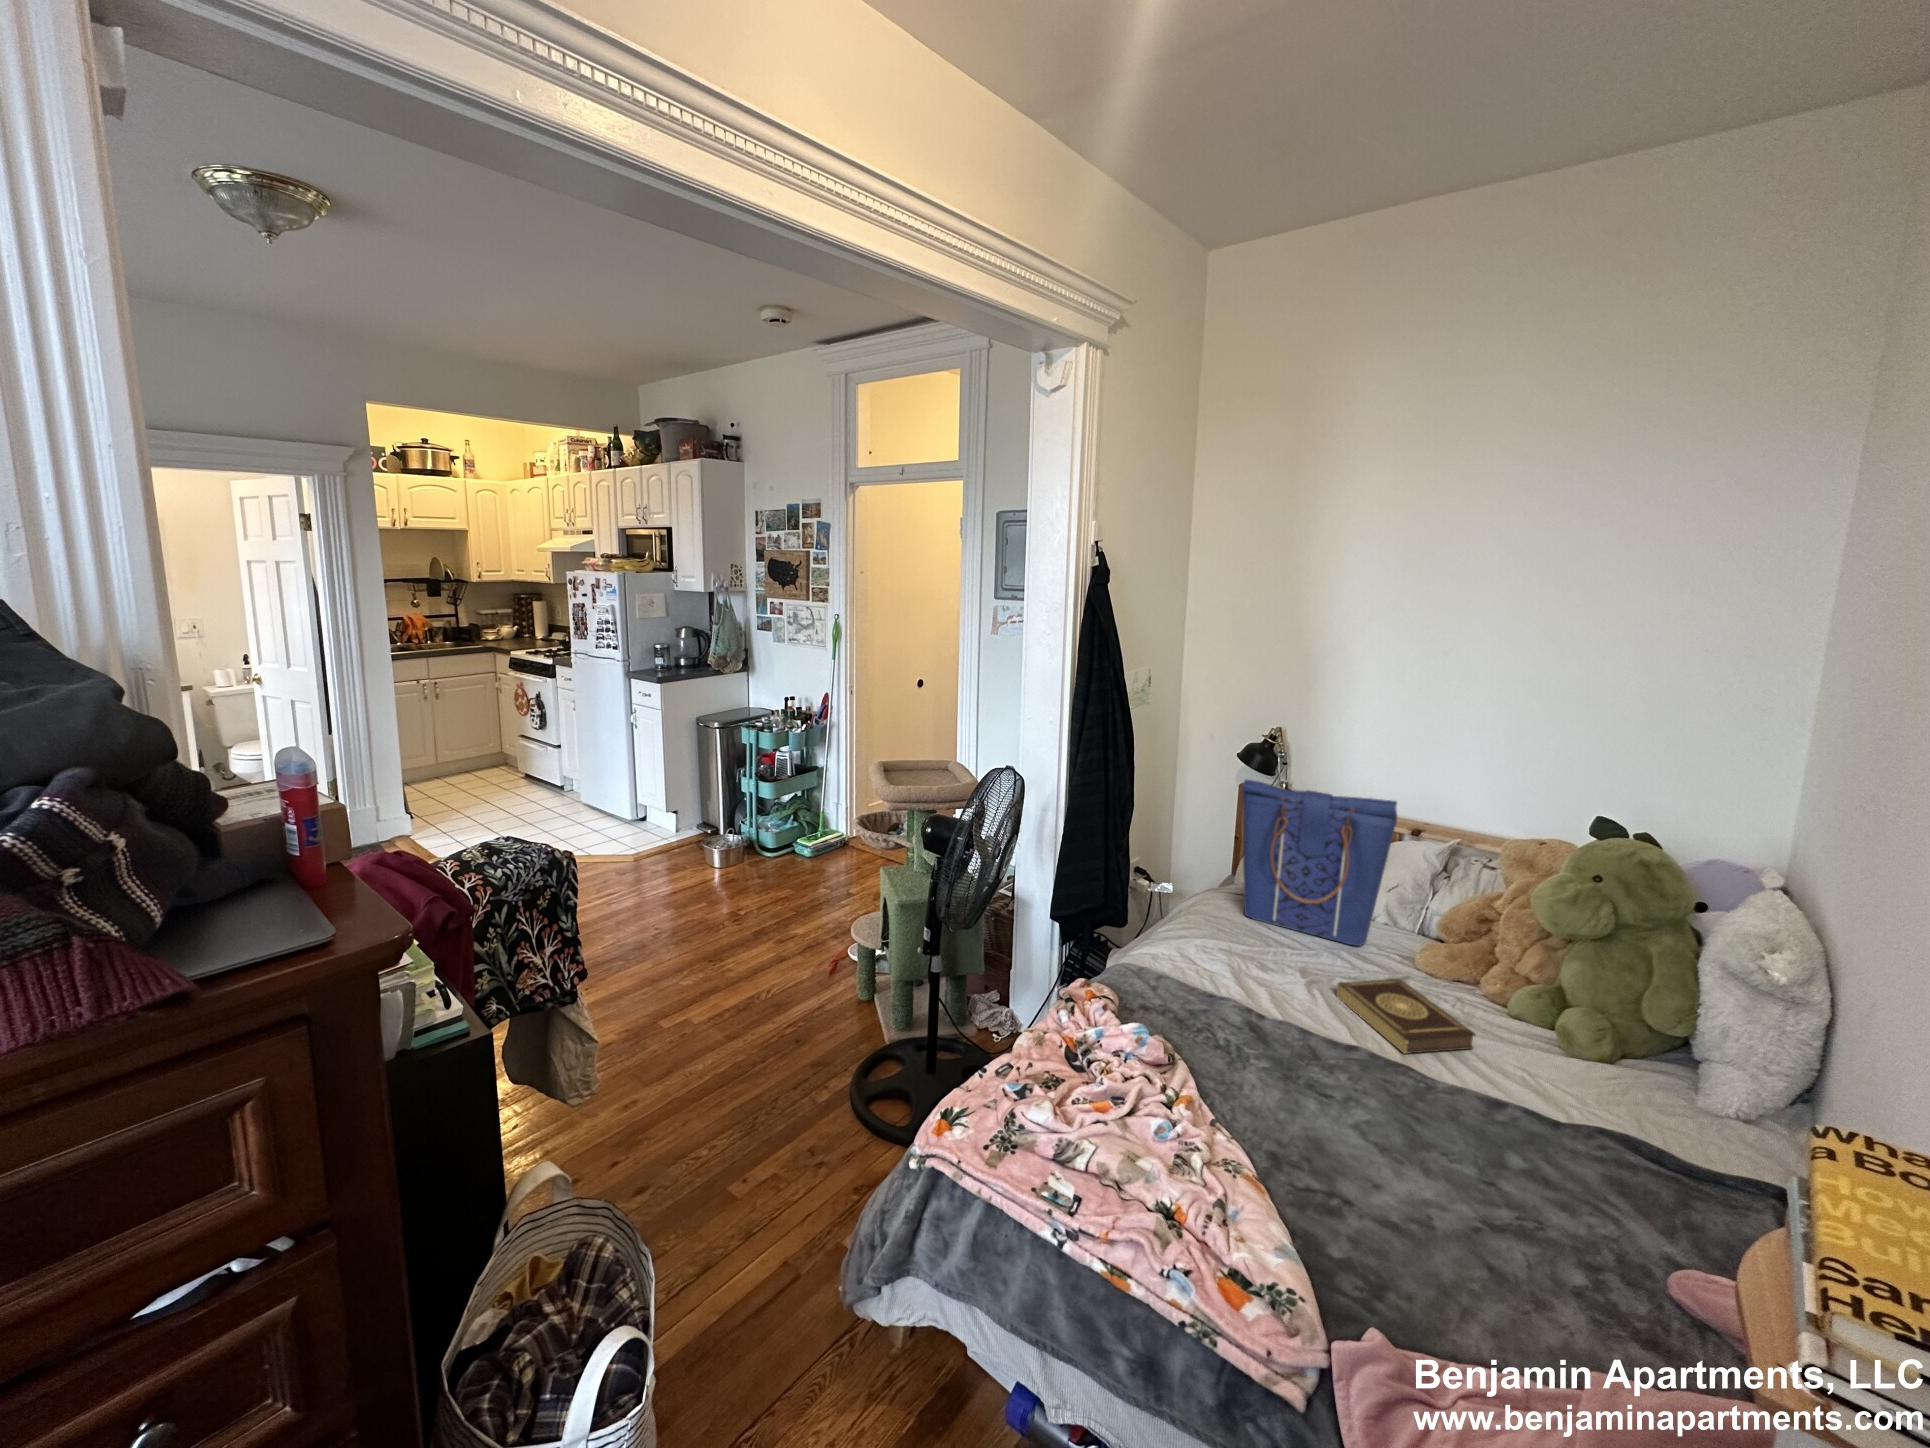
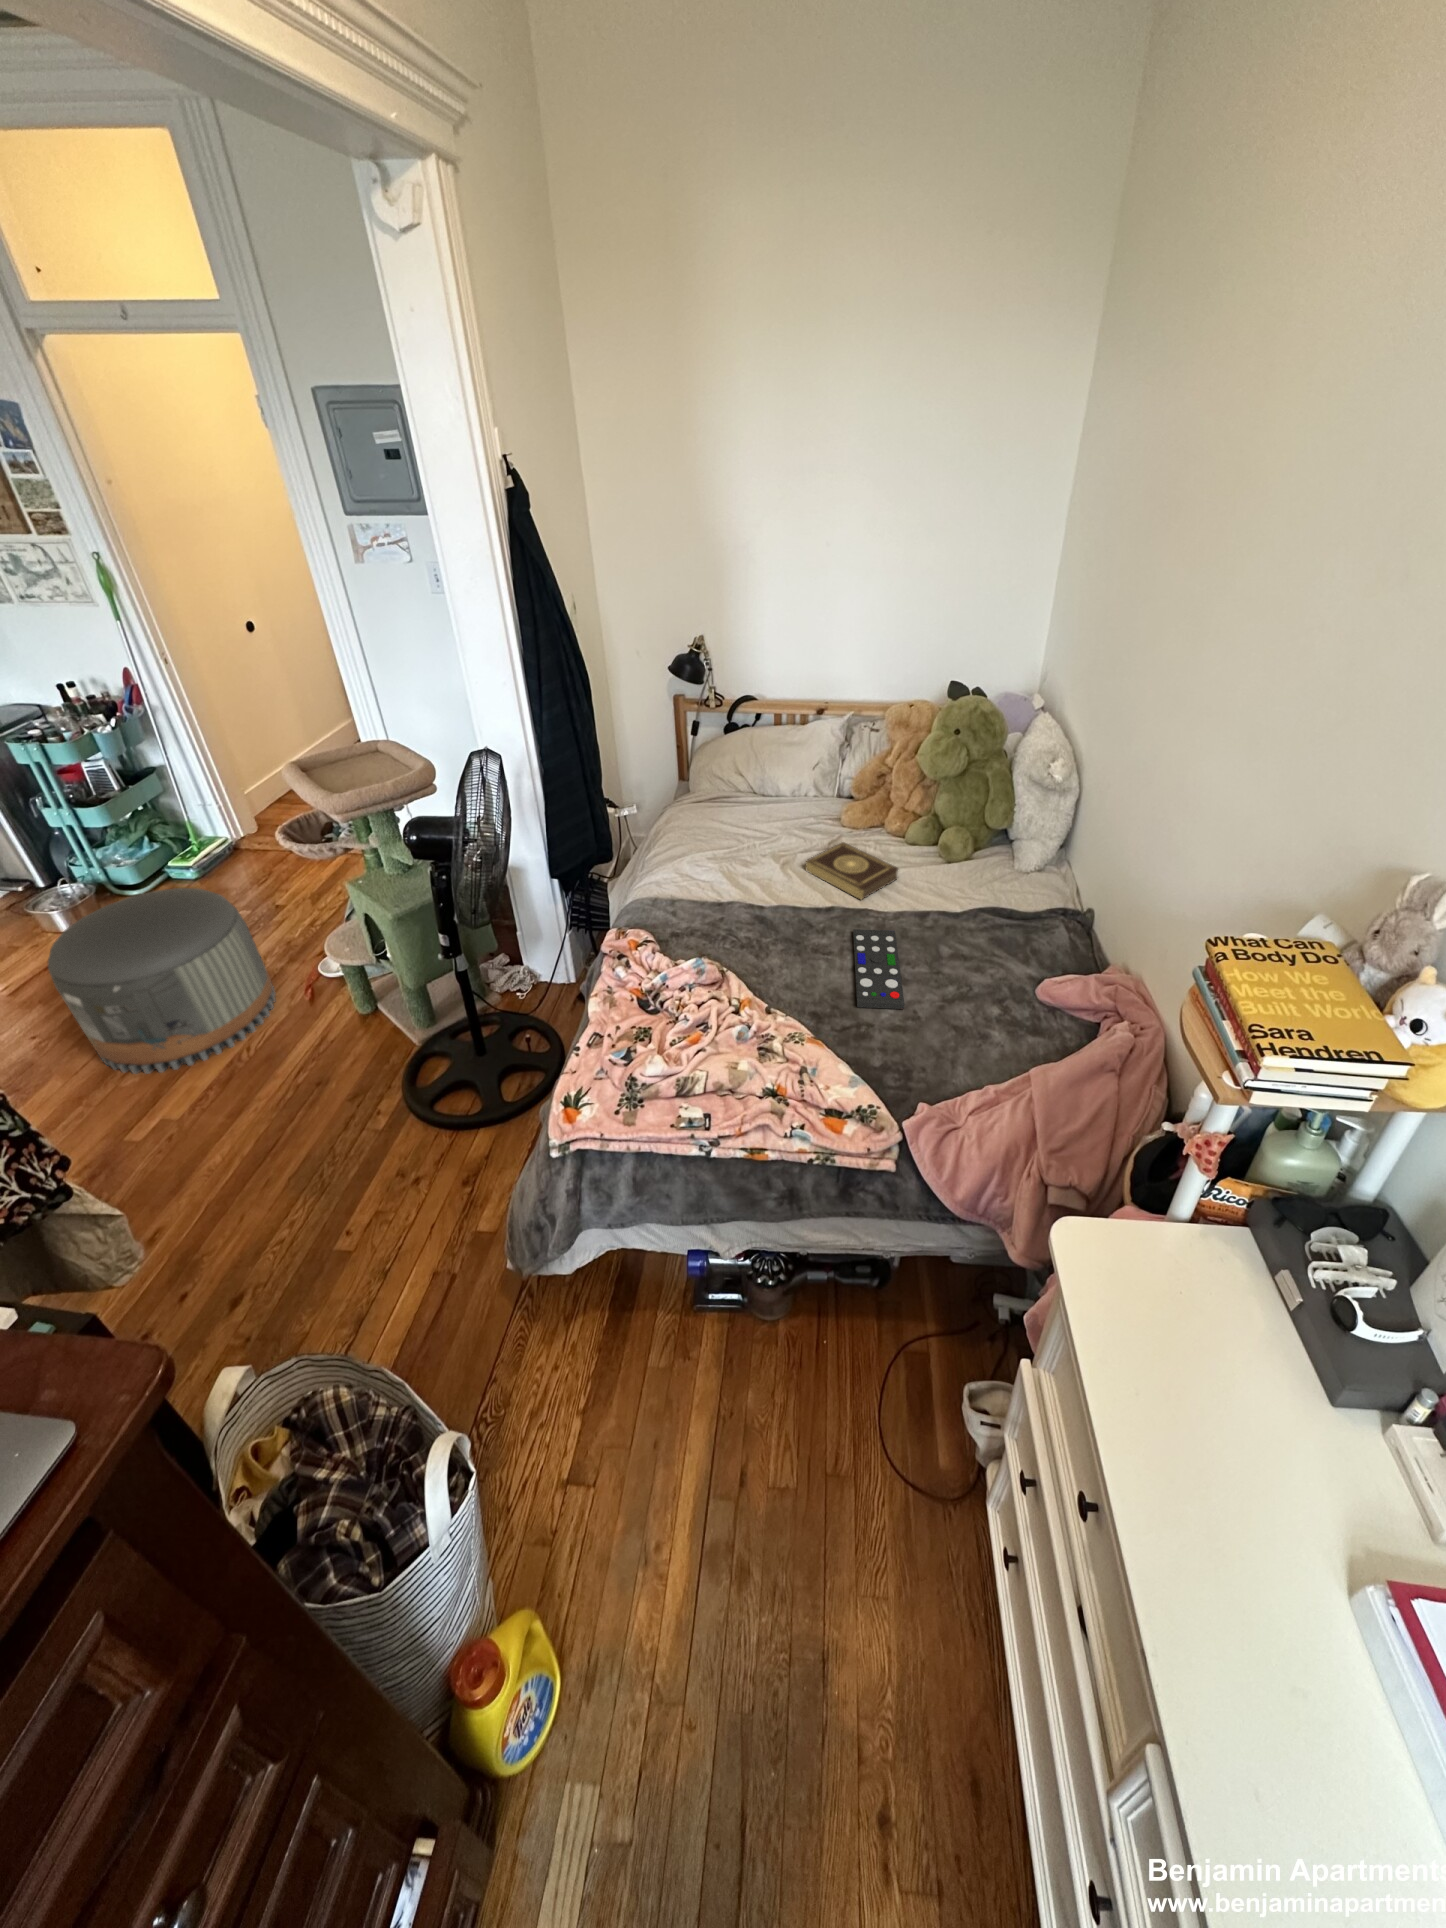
tote bag: present [1242,780,1397,946] -> none [700,697,825,823]
pouf: none [682,841,812,985] -> present [48,888,276,1074]
remote control: none [1344,1082,1442,1211] -> present [853,929,905,1009]

